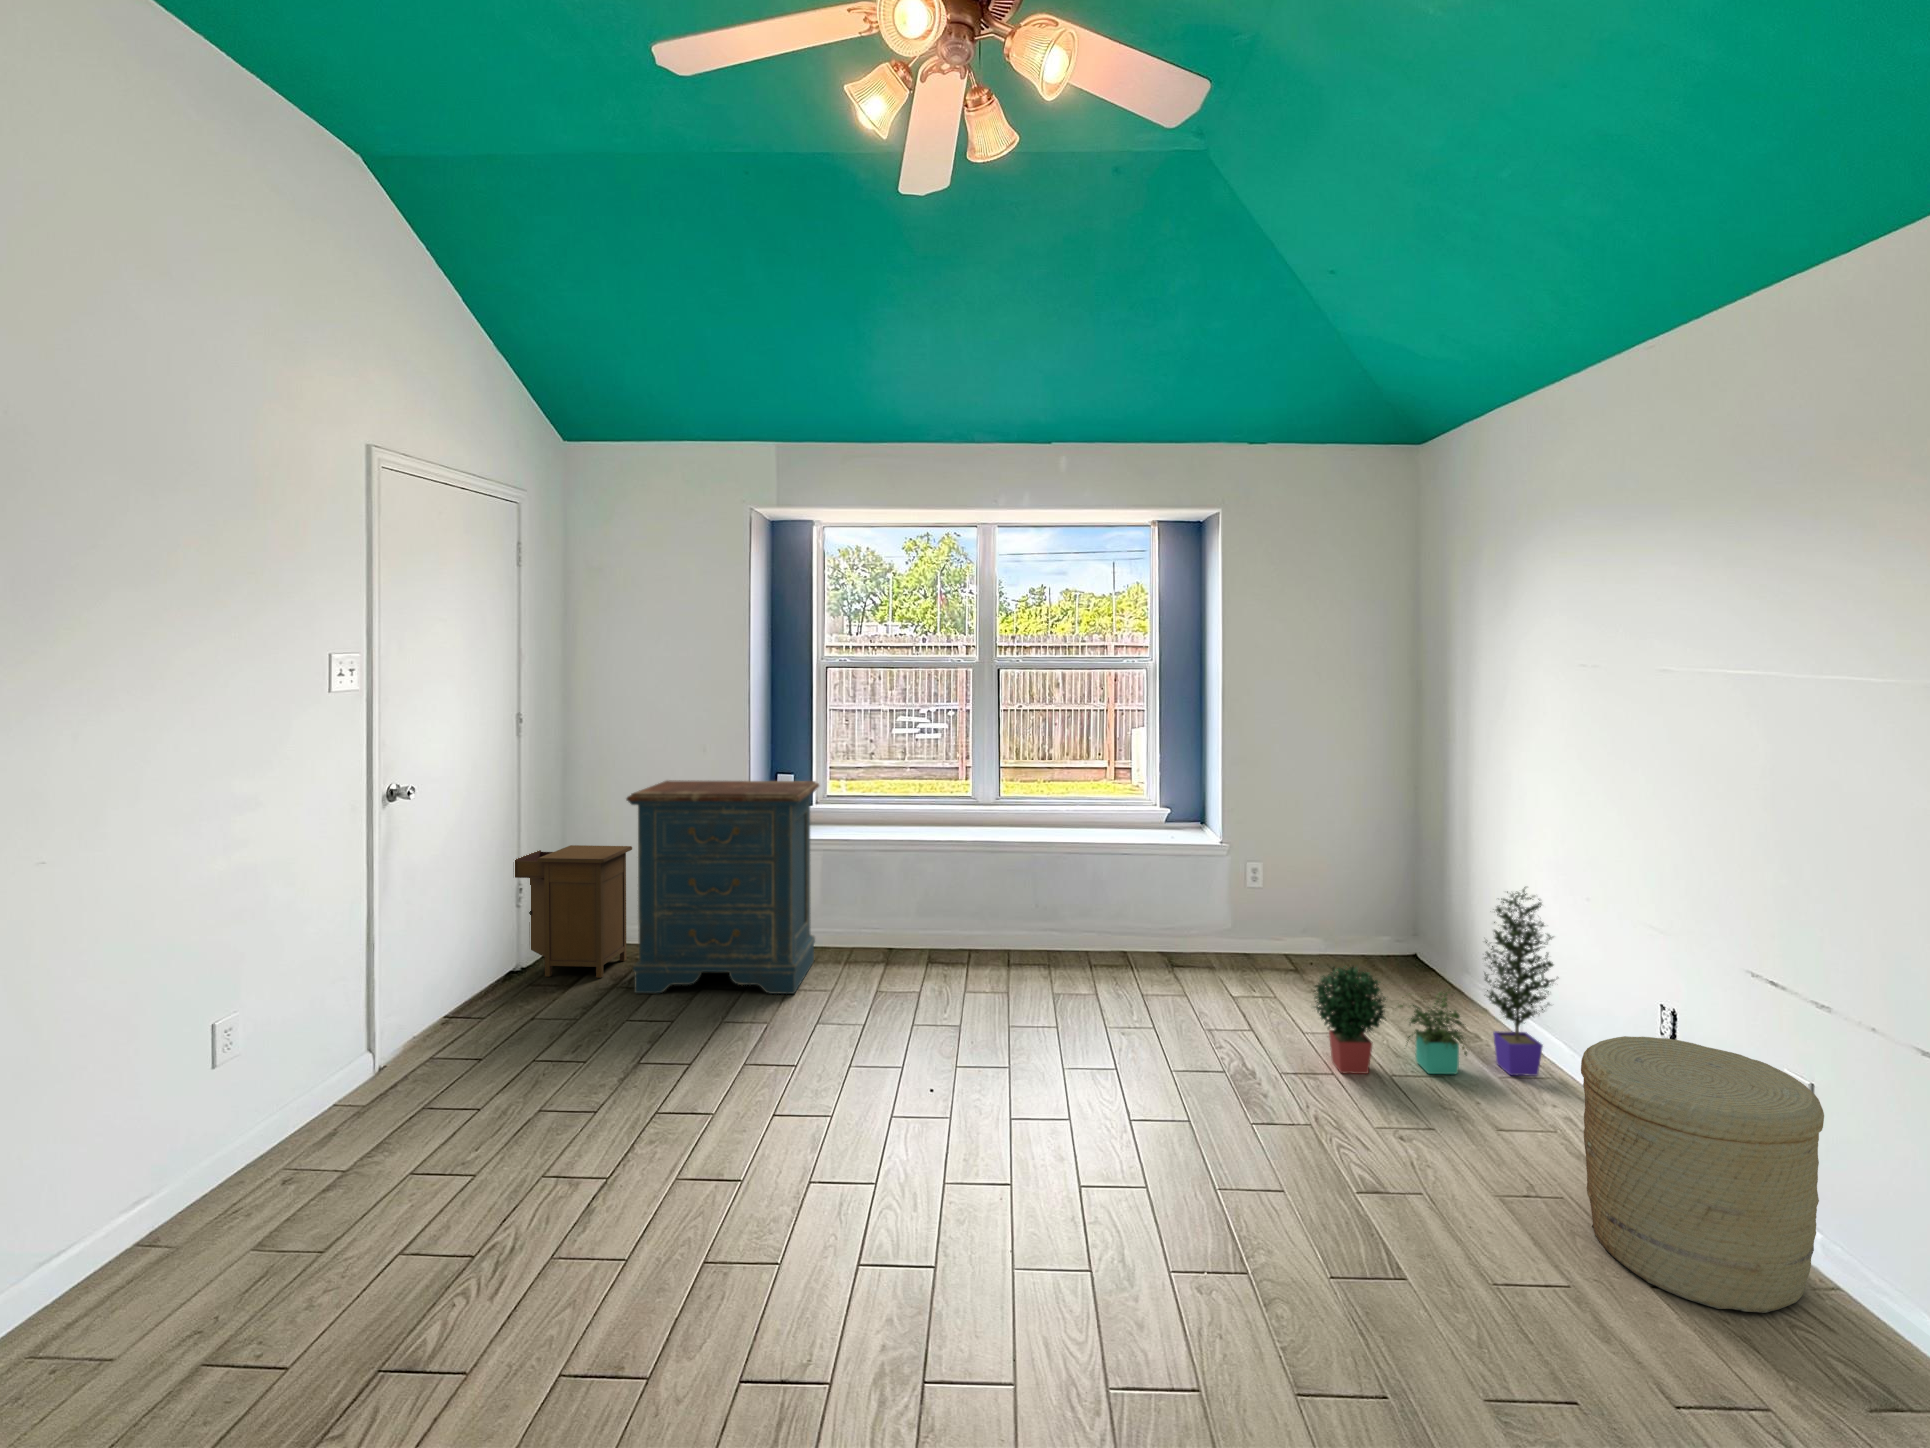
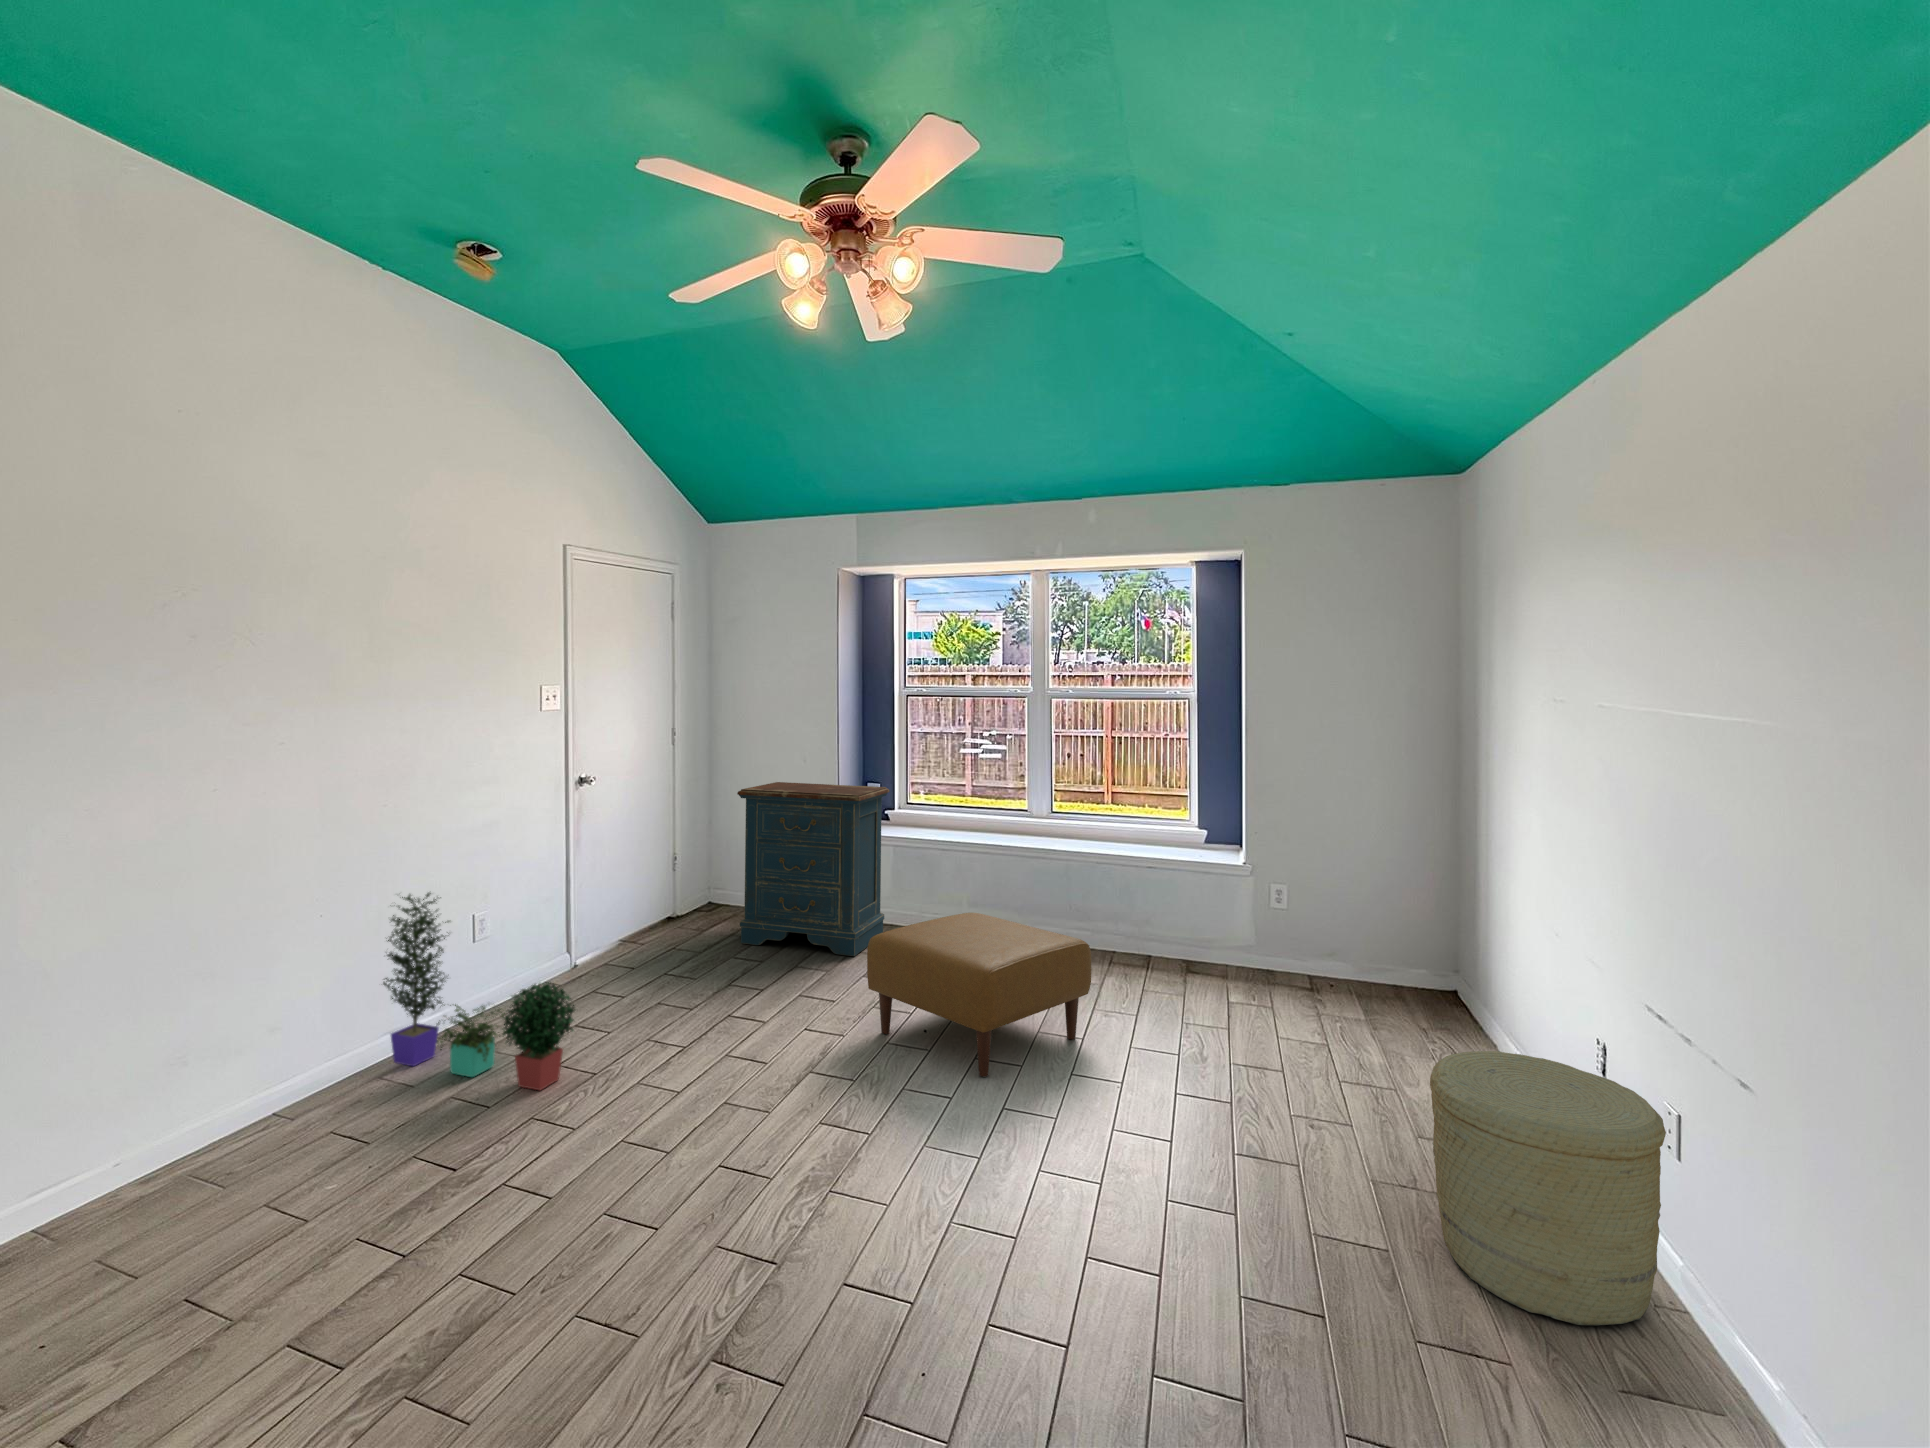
nightstand: present [515,845,632,978] -> none [669,829,753,930]
potted plant: present [1315,887,1555,1076] -> present [383,893,575,1090]
ottoman: none [866,930,1126,1133] -> present [867,913,1092,1077]

